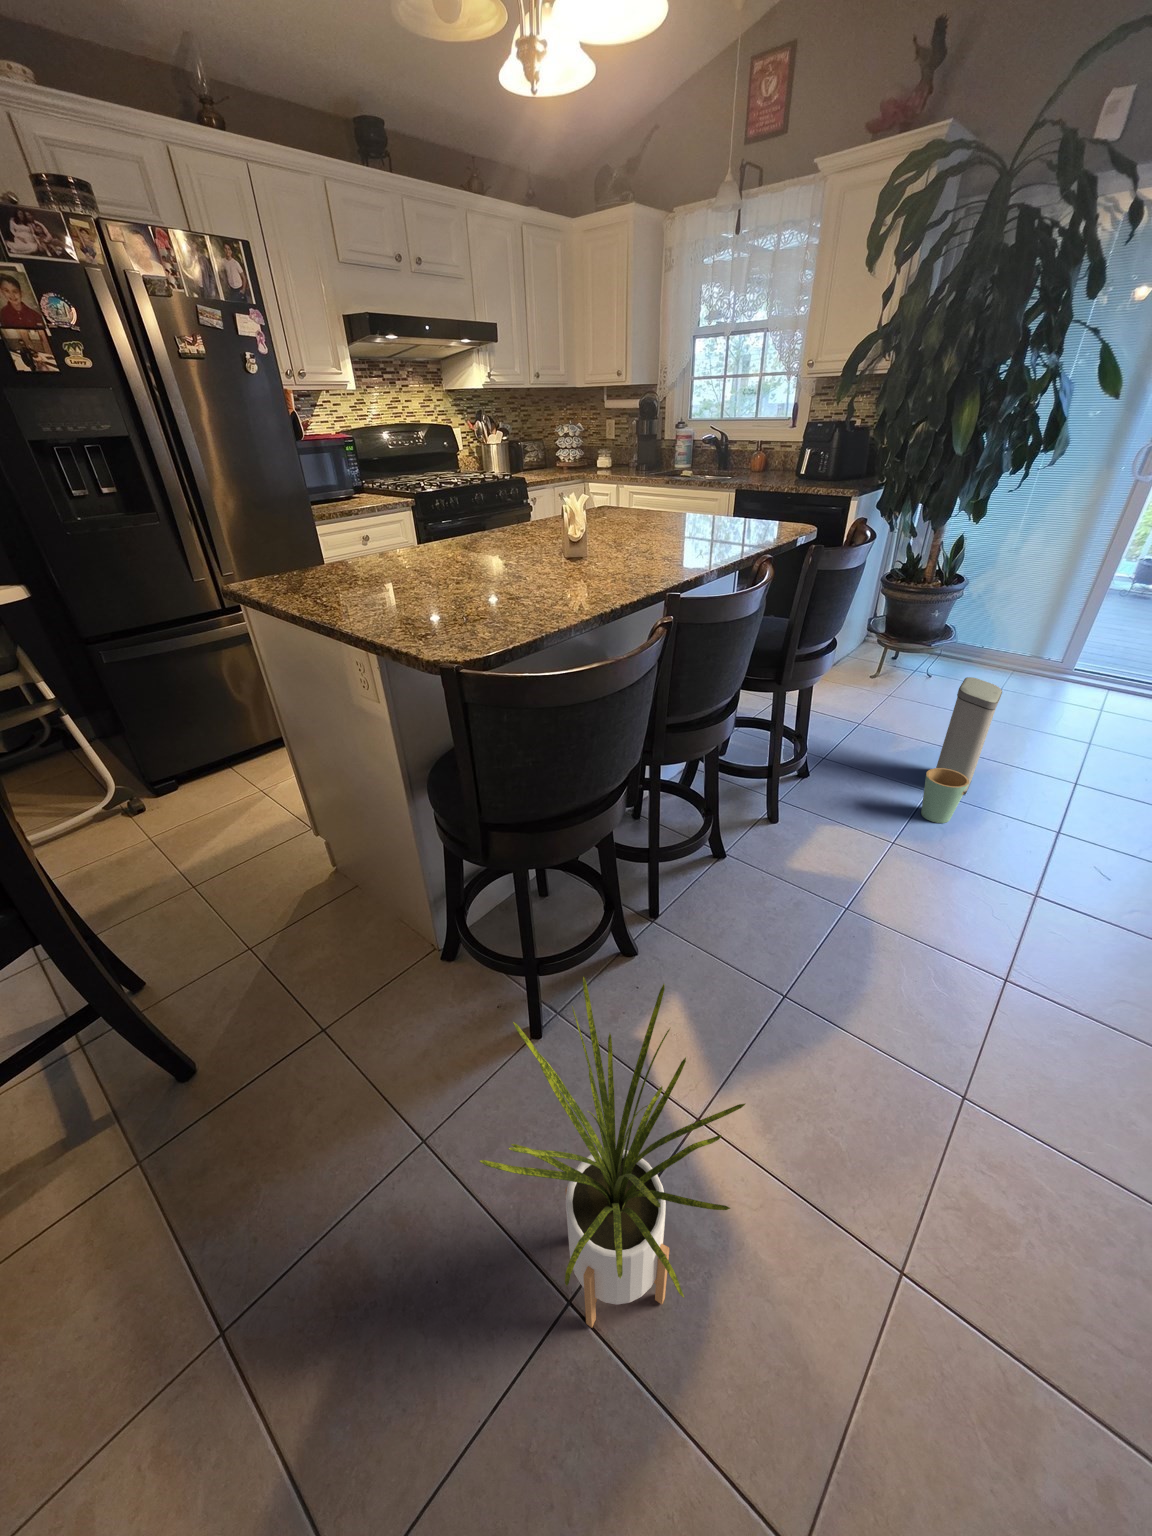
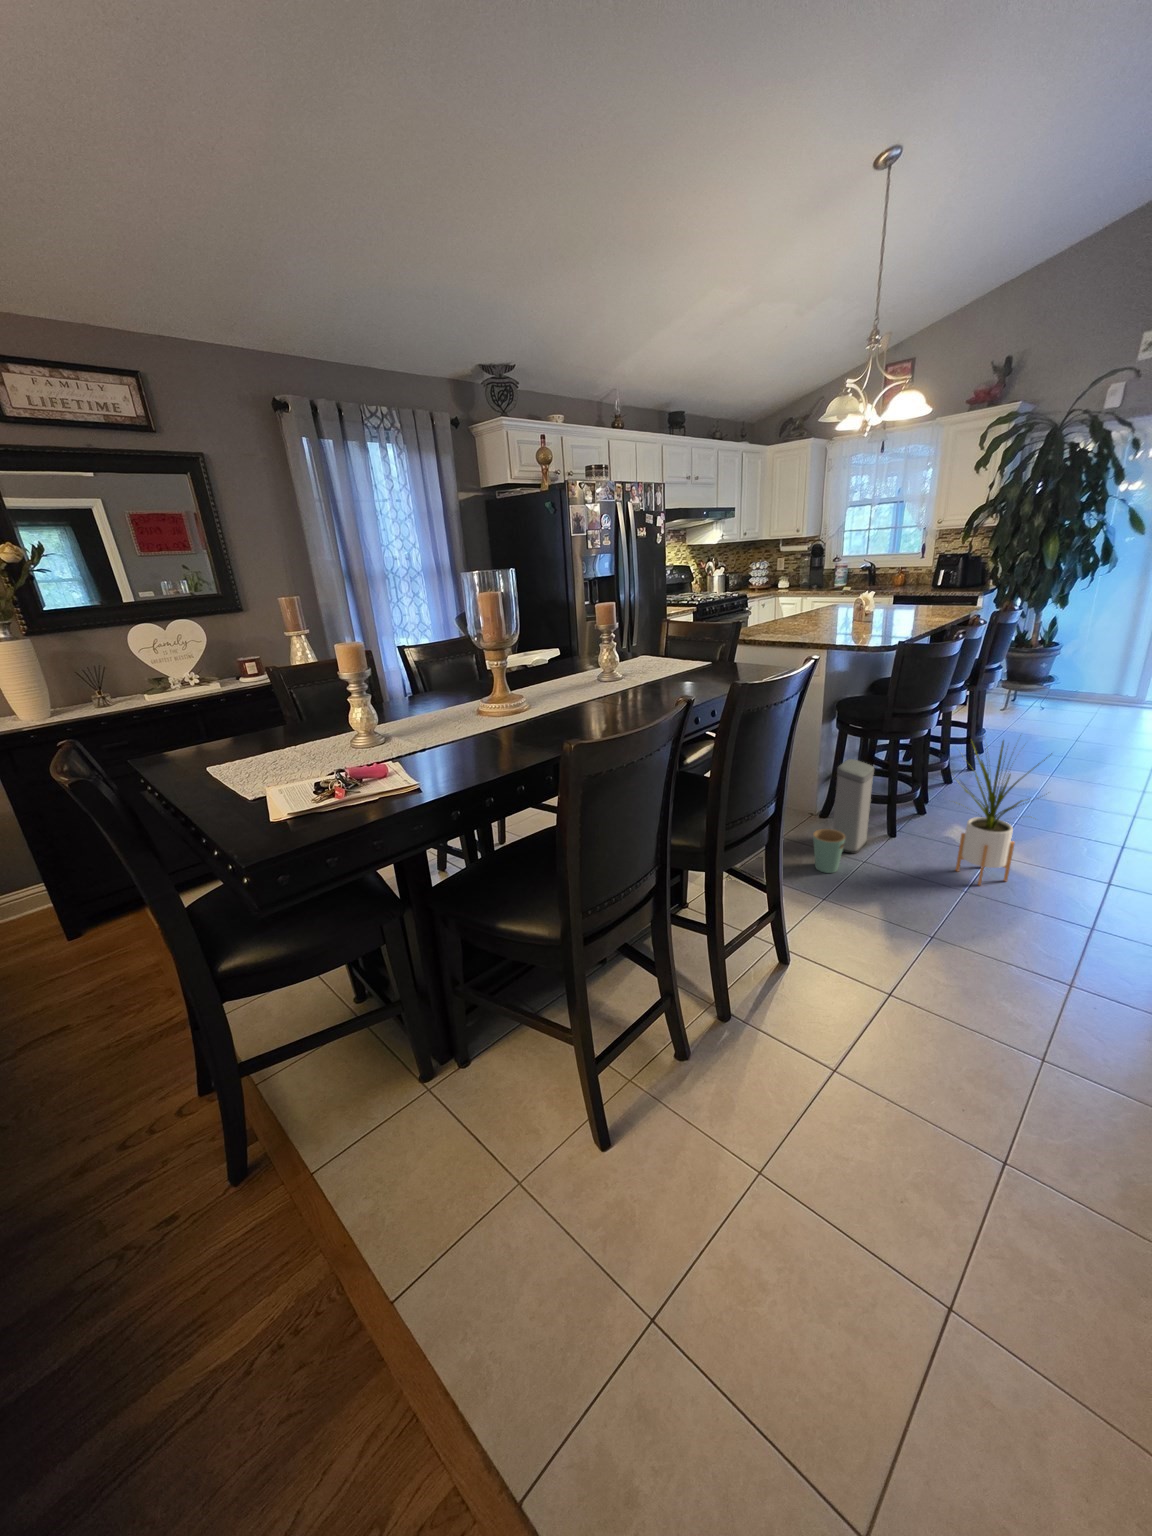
trash can: present [921,677,1002,823] -> present [813,759,874,873]

